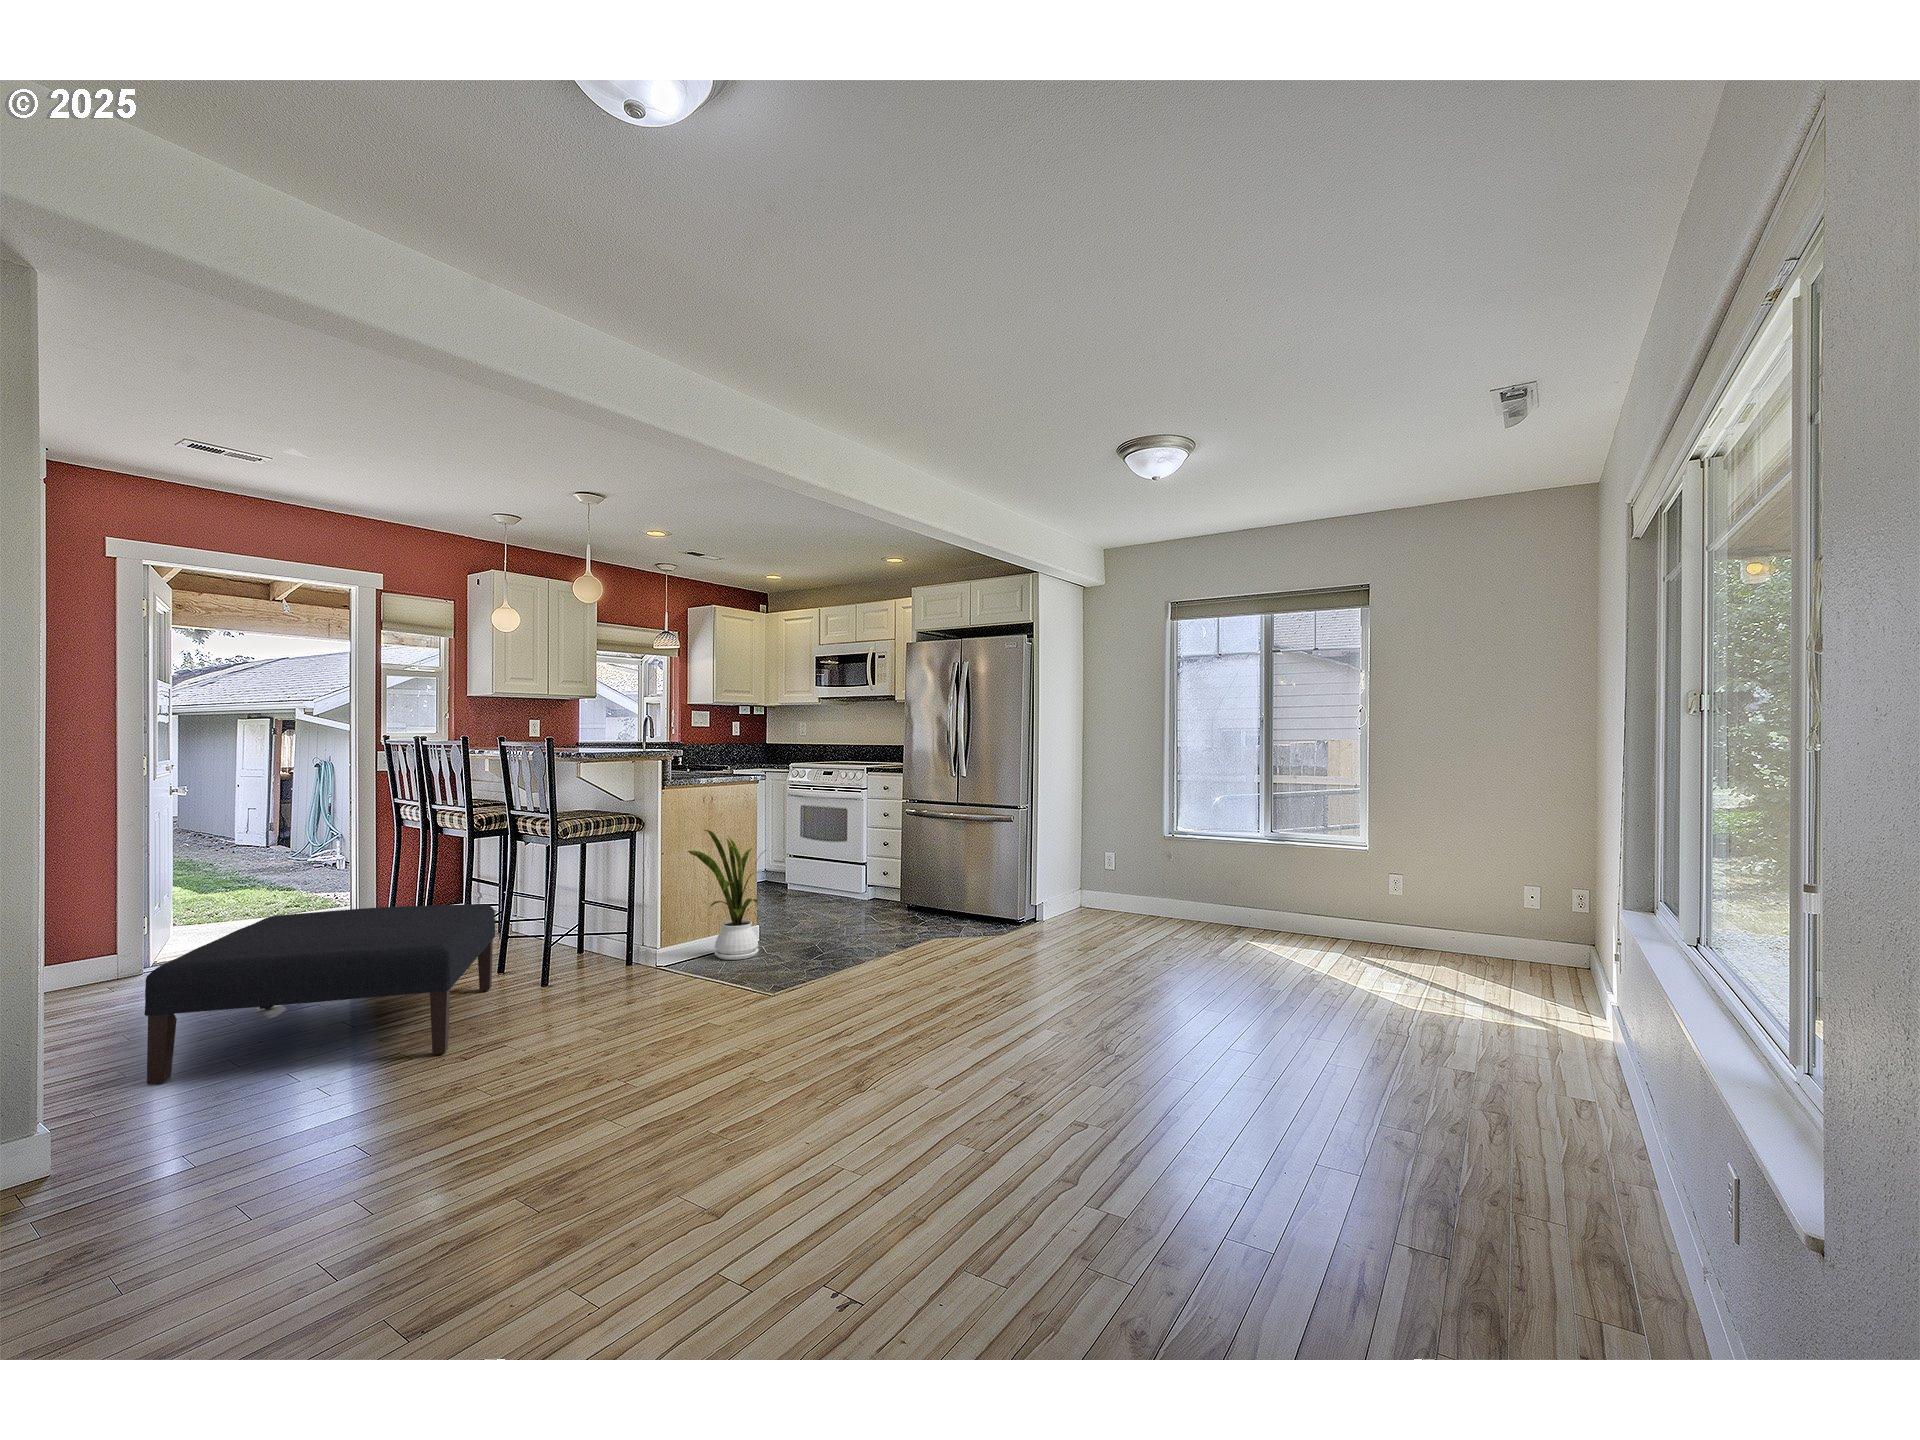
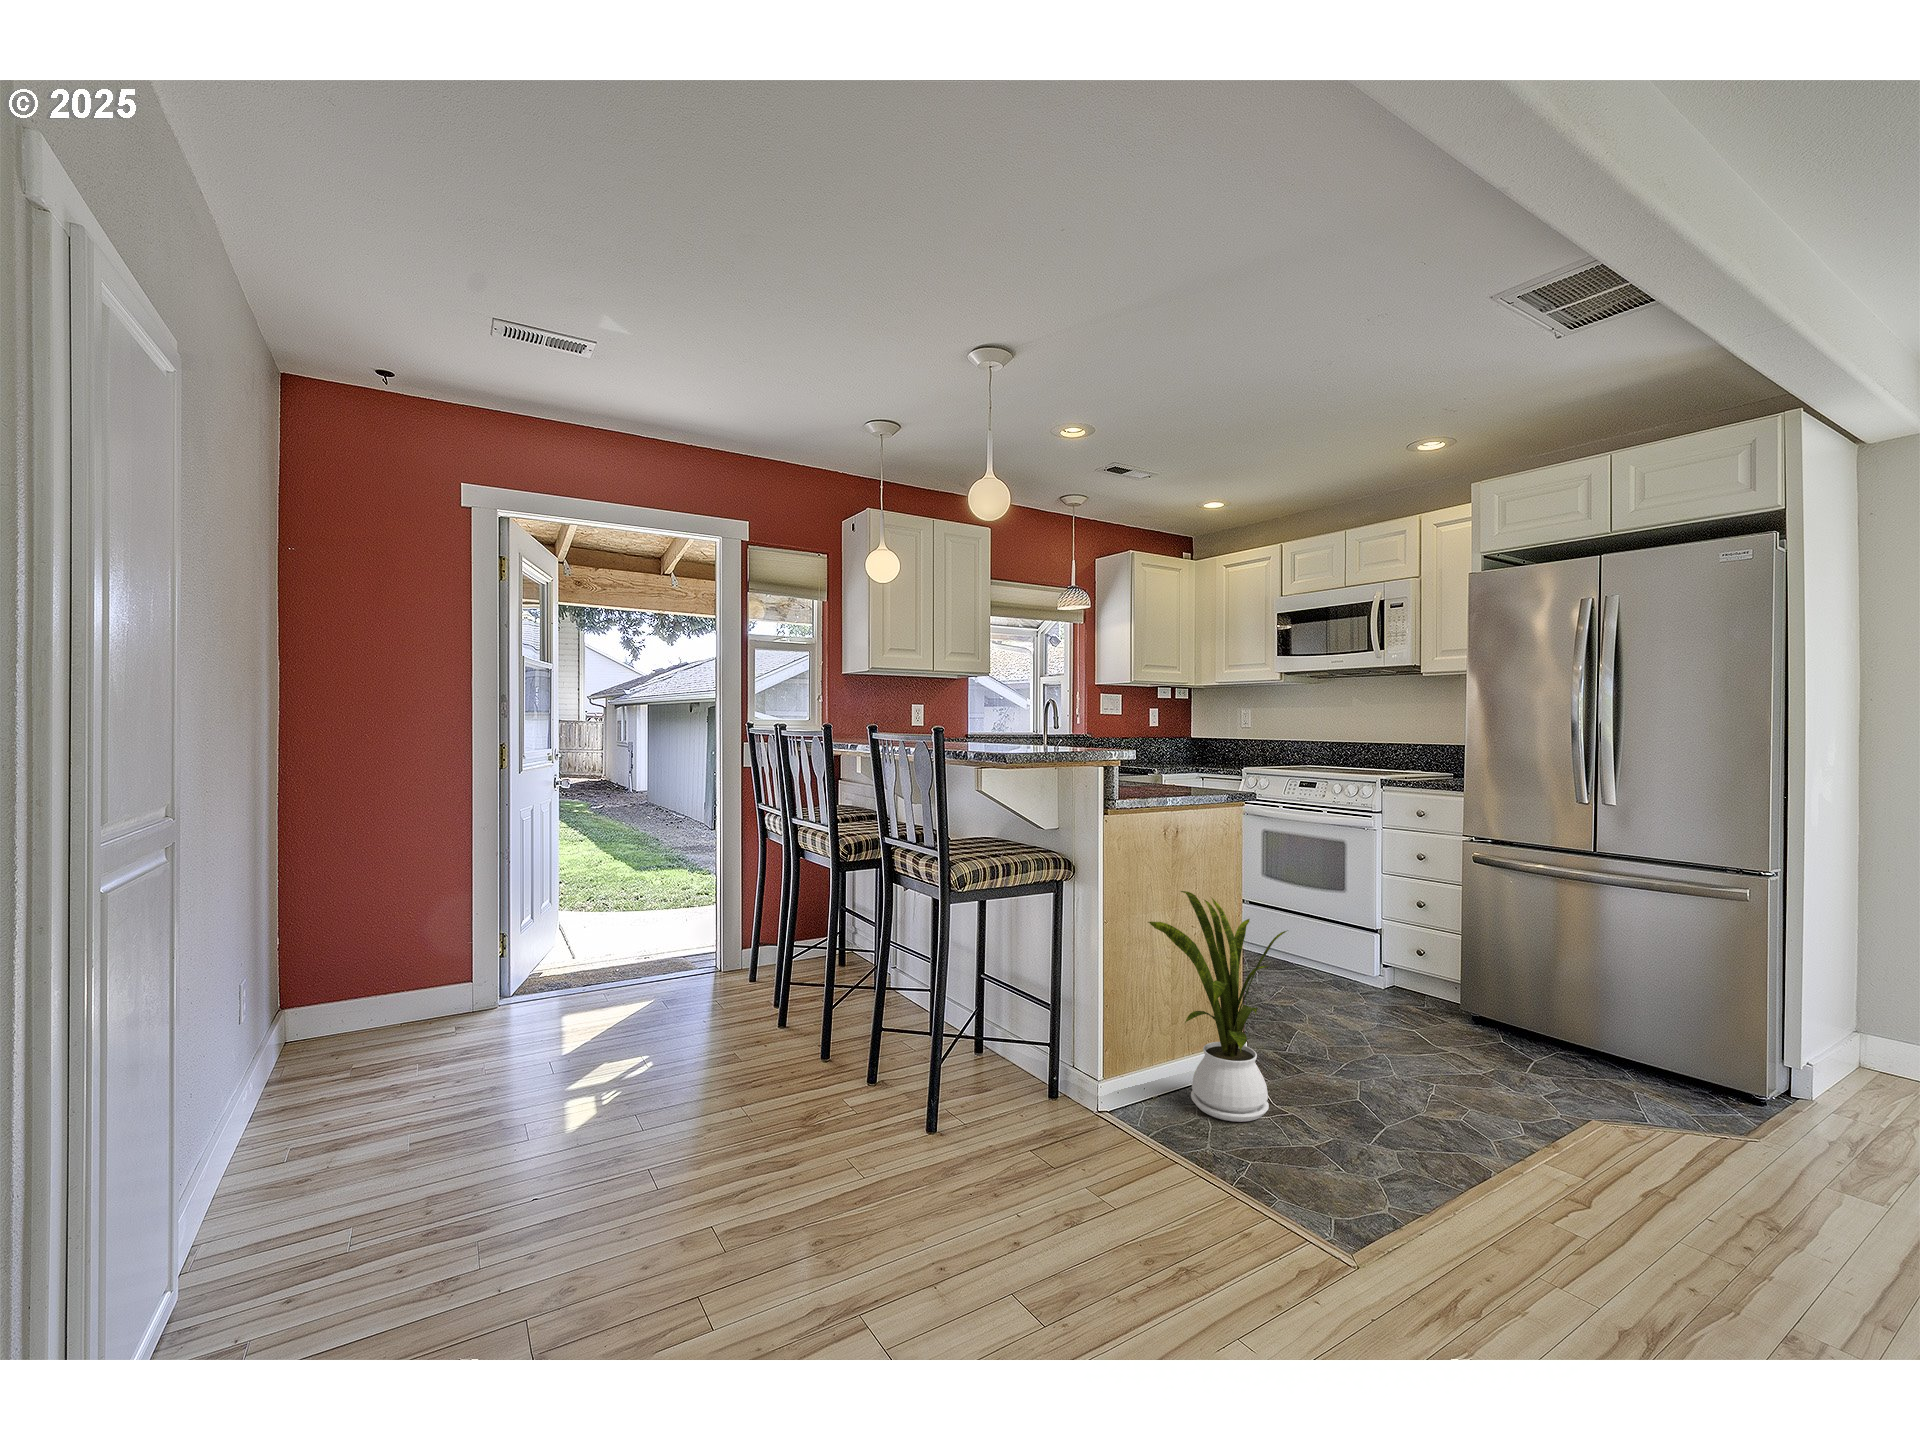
ottoman: present [144,904,495,1084] -> none [313,984,859,1349]

